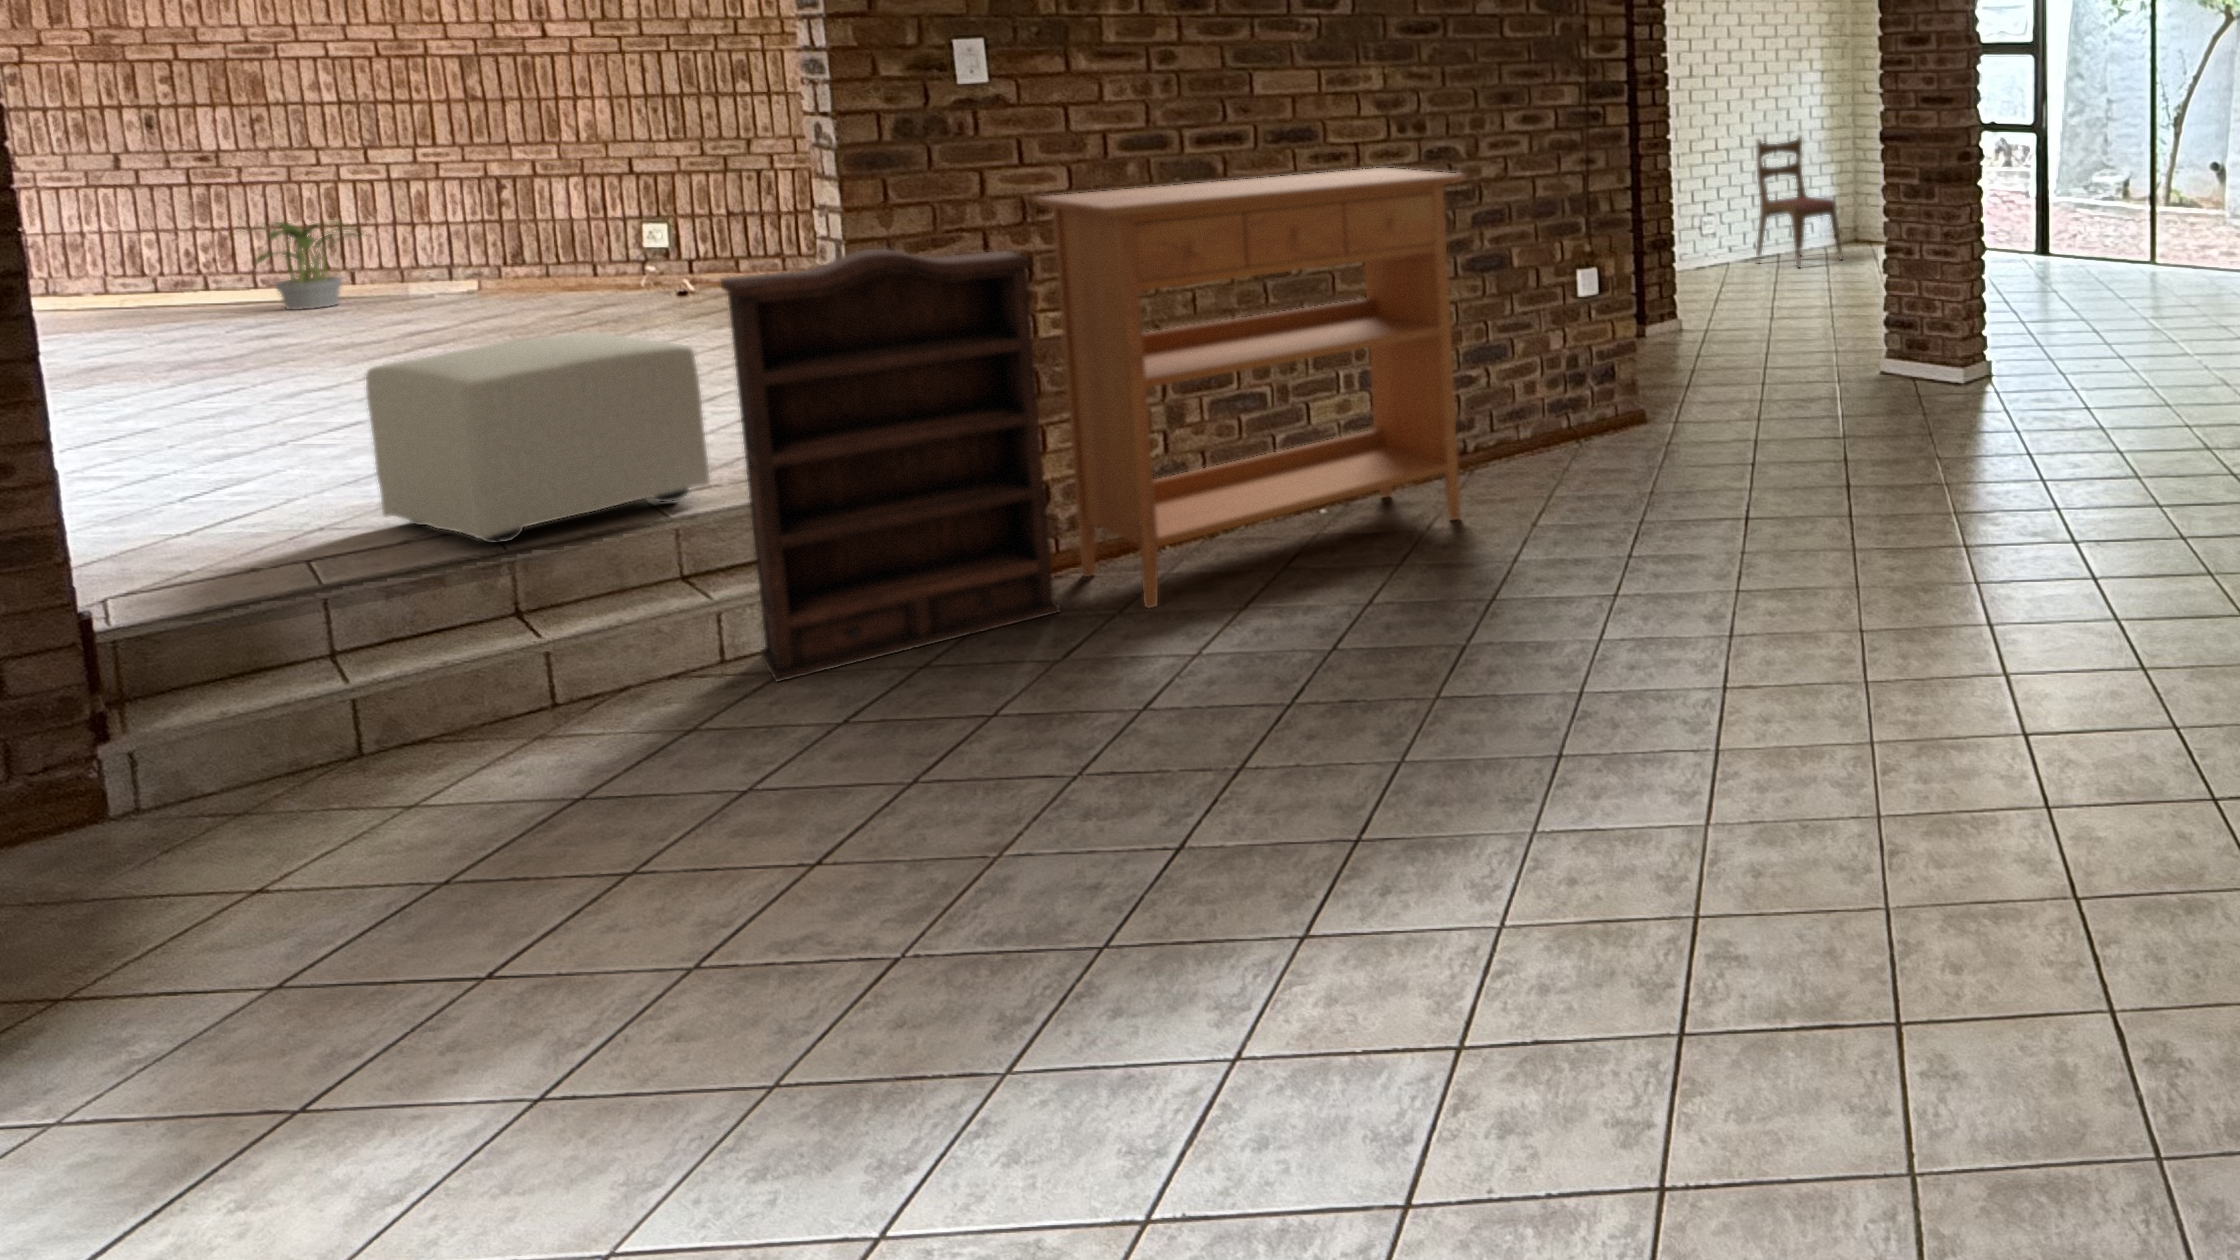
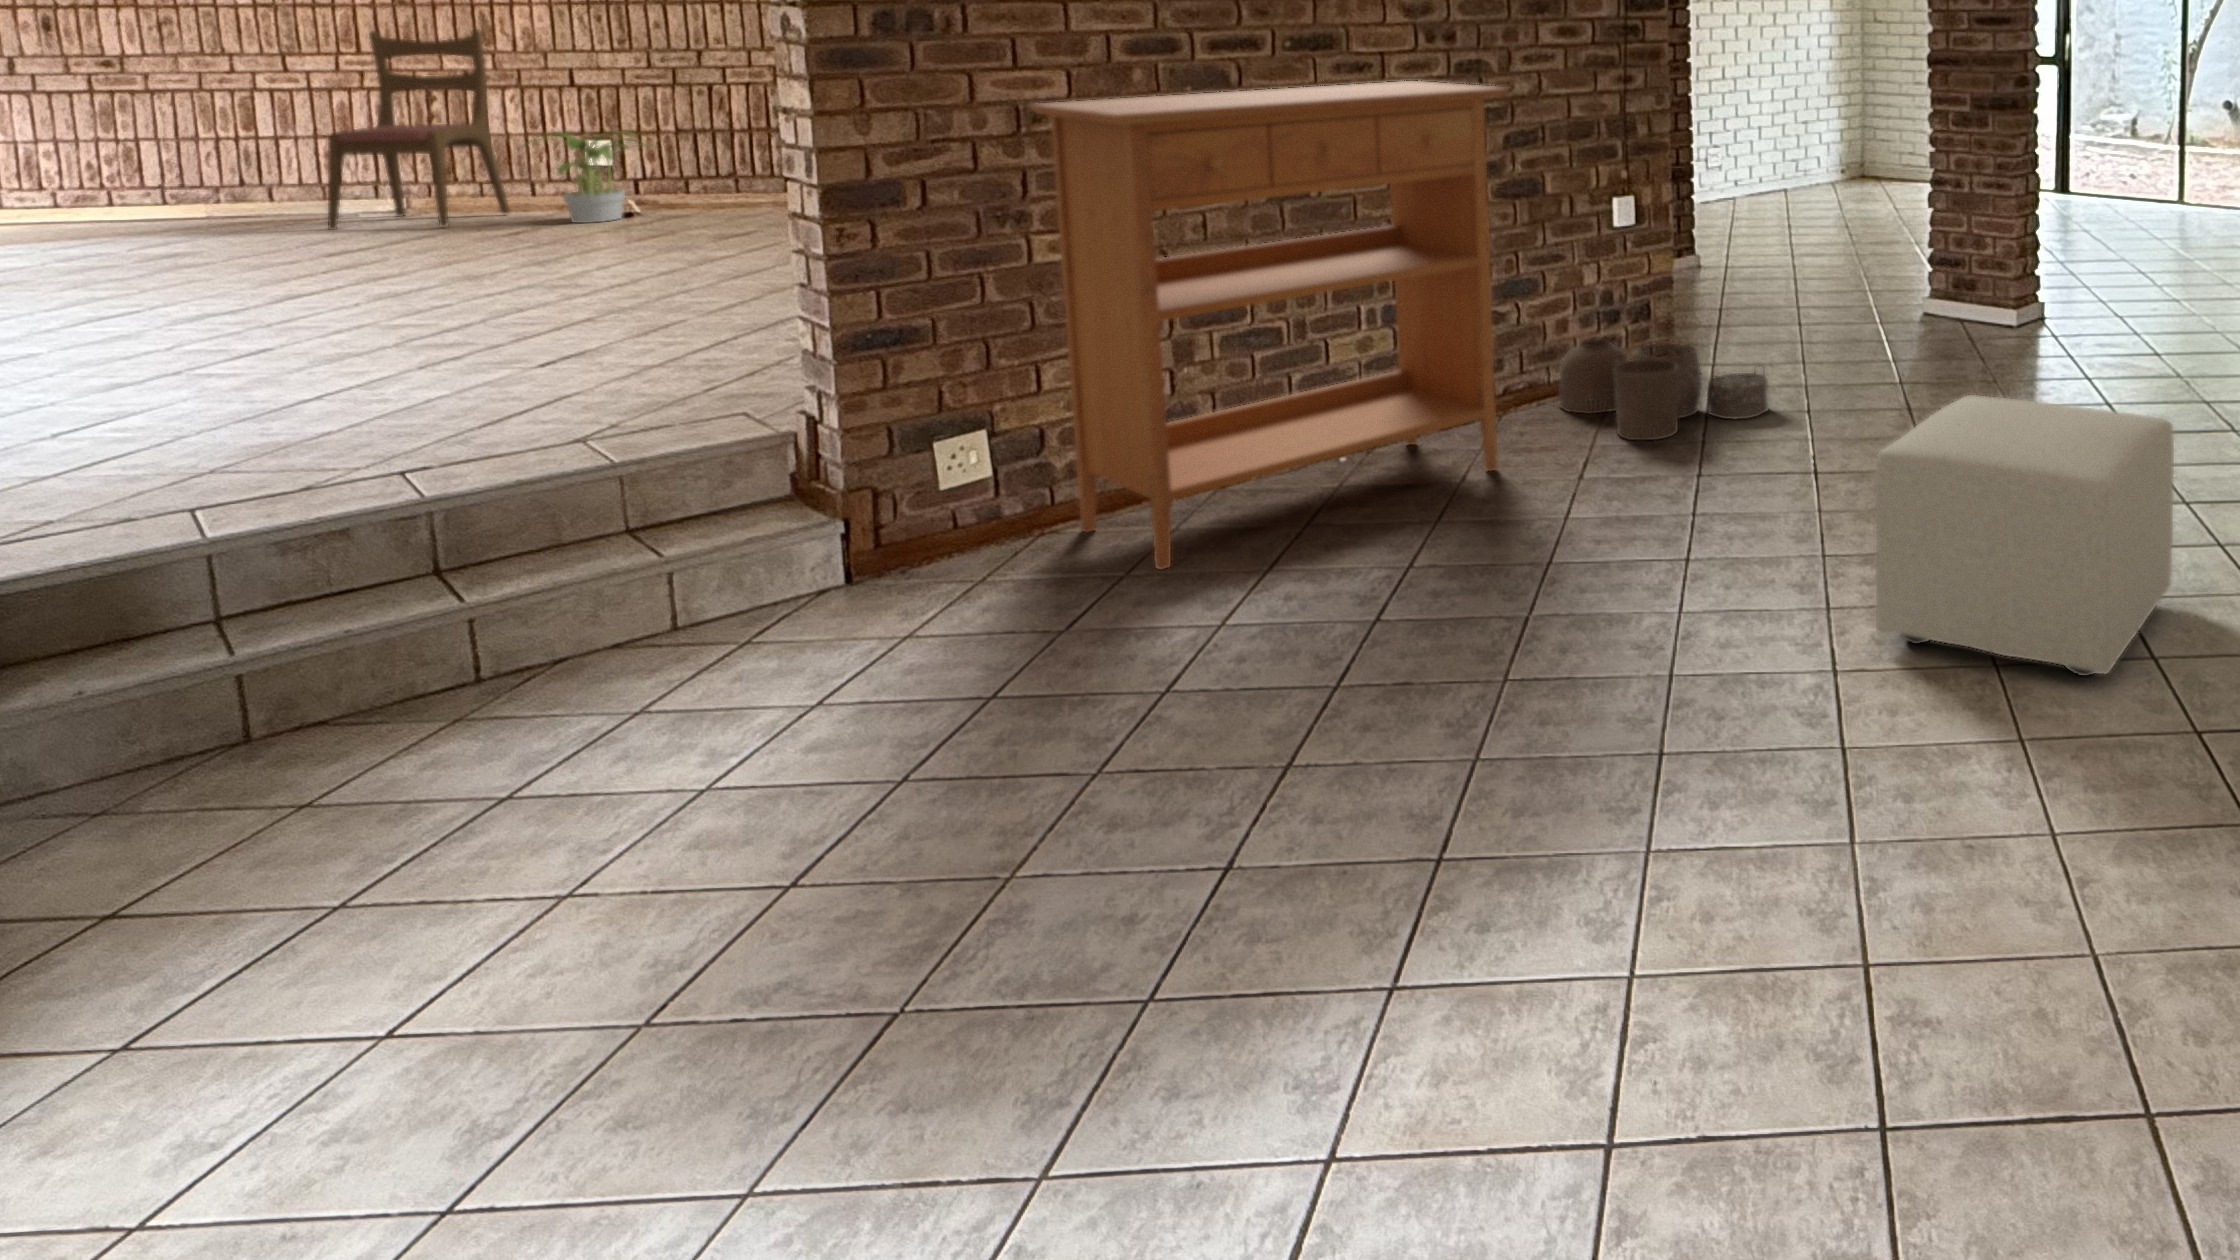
dining chair: present [1756,136,1842,267] -> present [328,29,510,230]
potted plant: present [227,222,360,310] -> present [522,131,639,223]
bookshelf: present [721,249,1060,682] -> none [673,159,1060,655]
ottoman: present [366,333,710,543] -> present [1874,395,2174,676]
woven basket: none [1526,395,1717,491] -> present [1559,336,1768,440]

